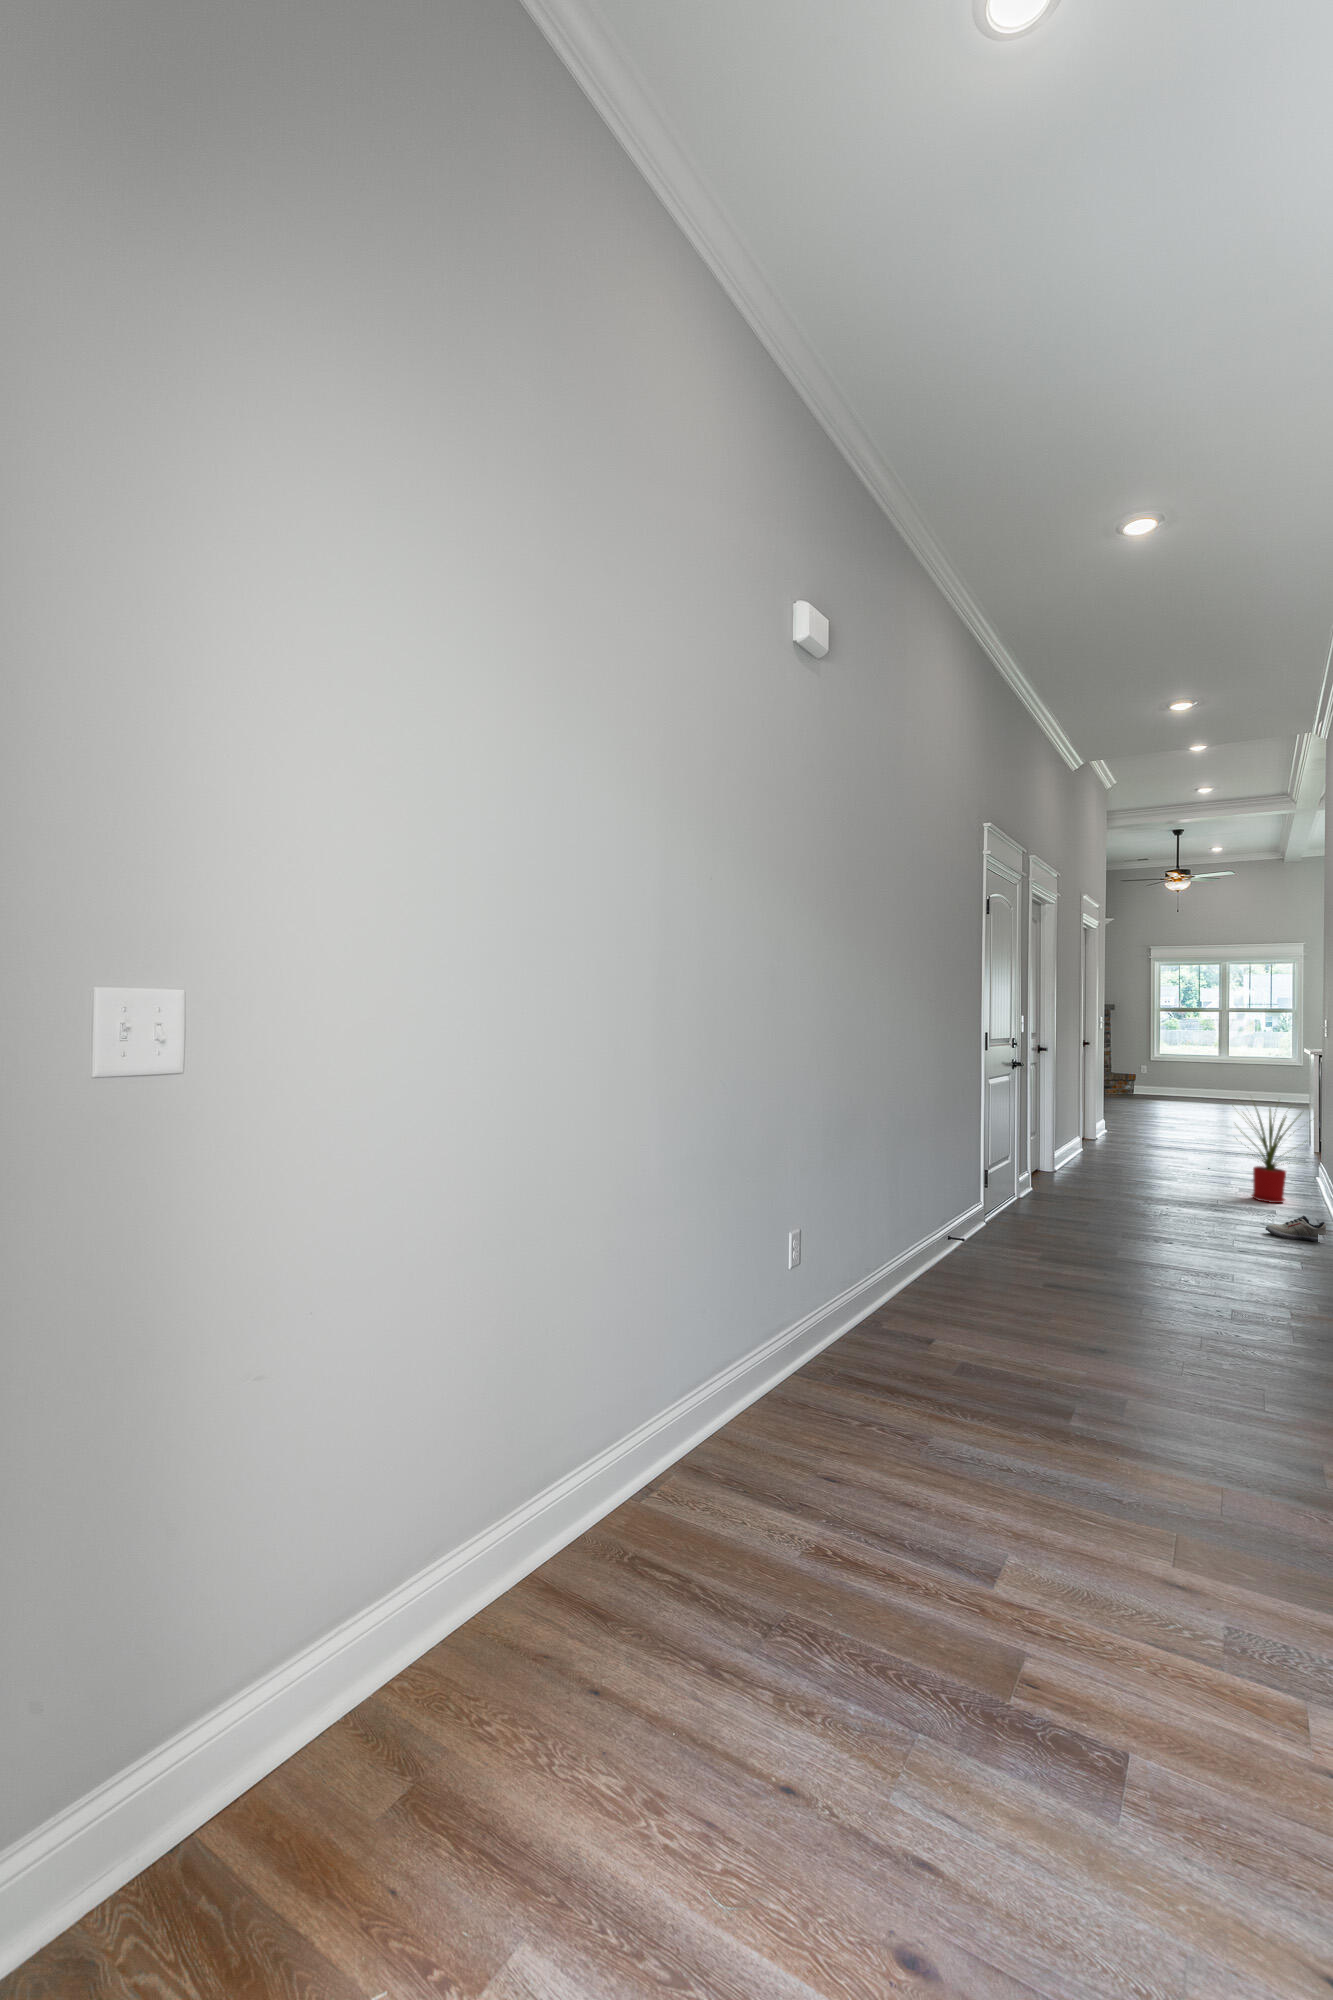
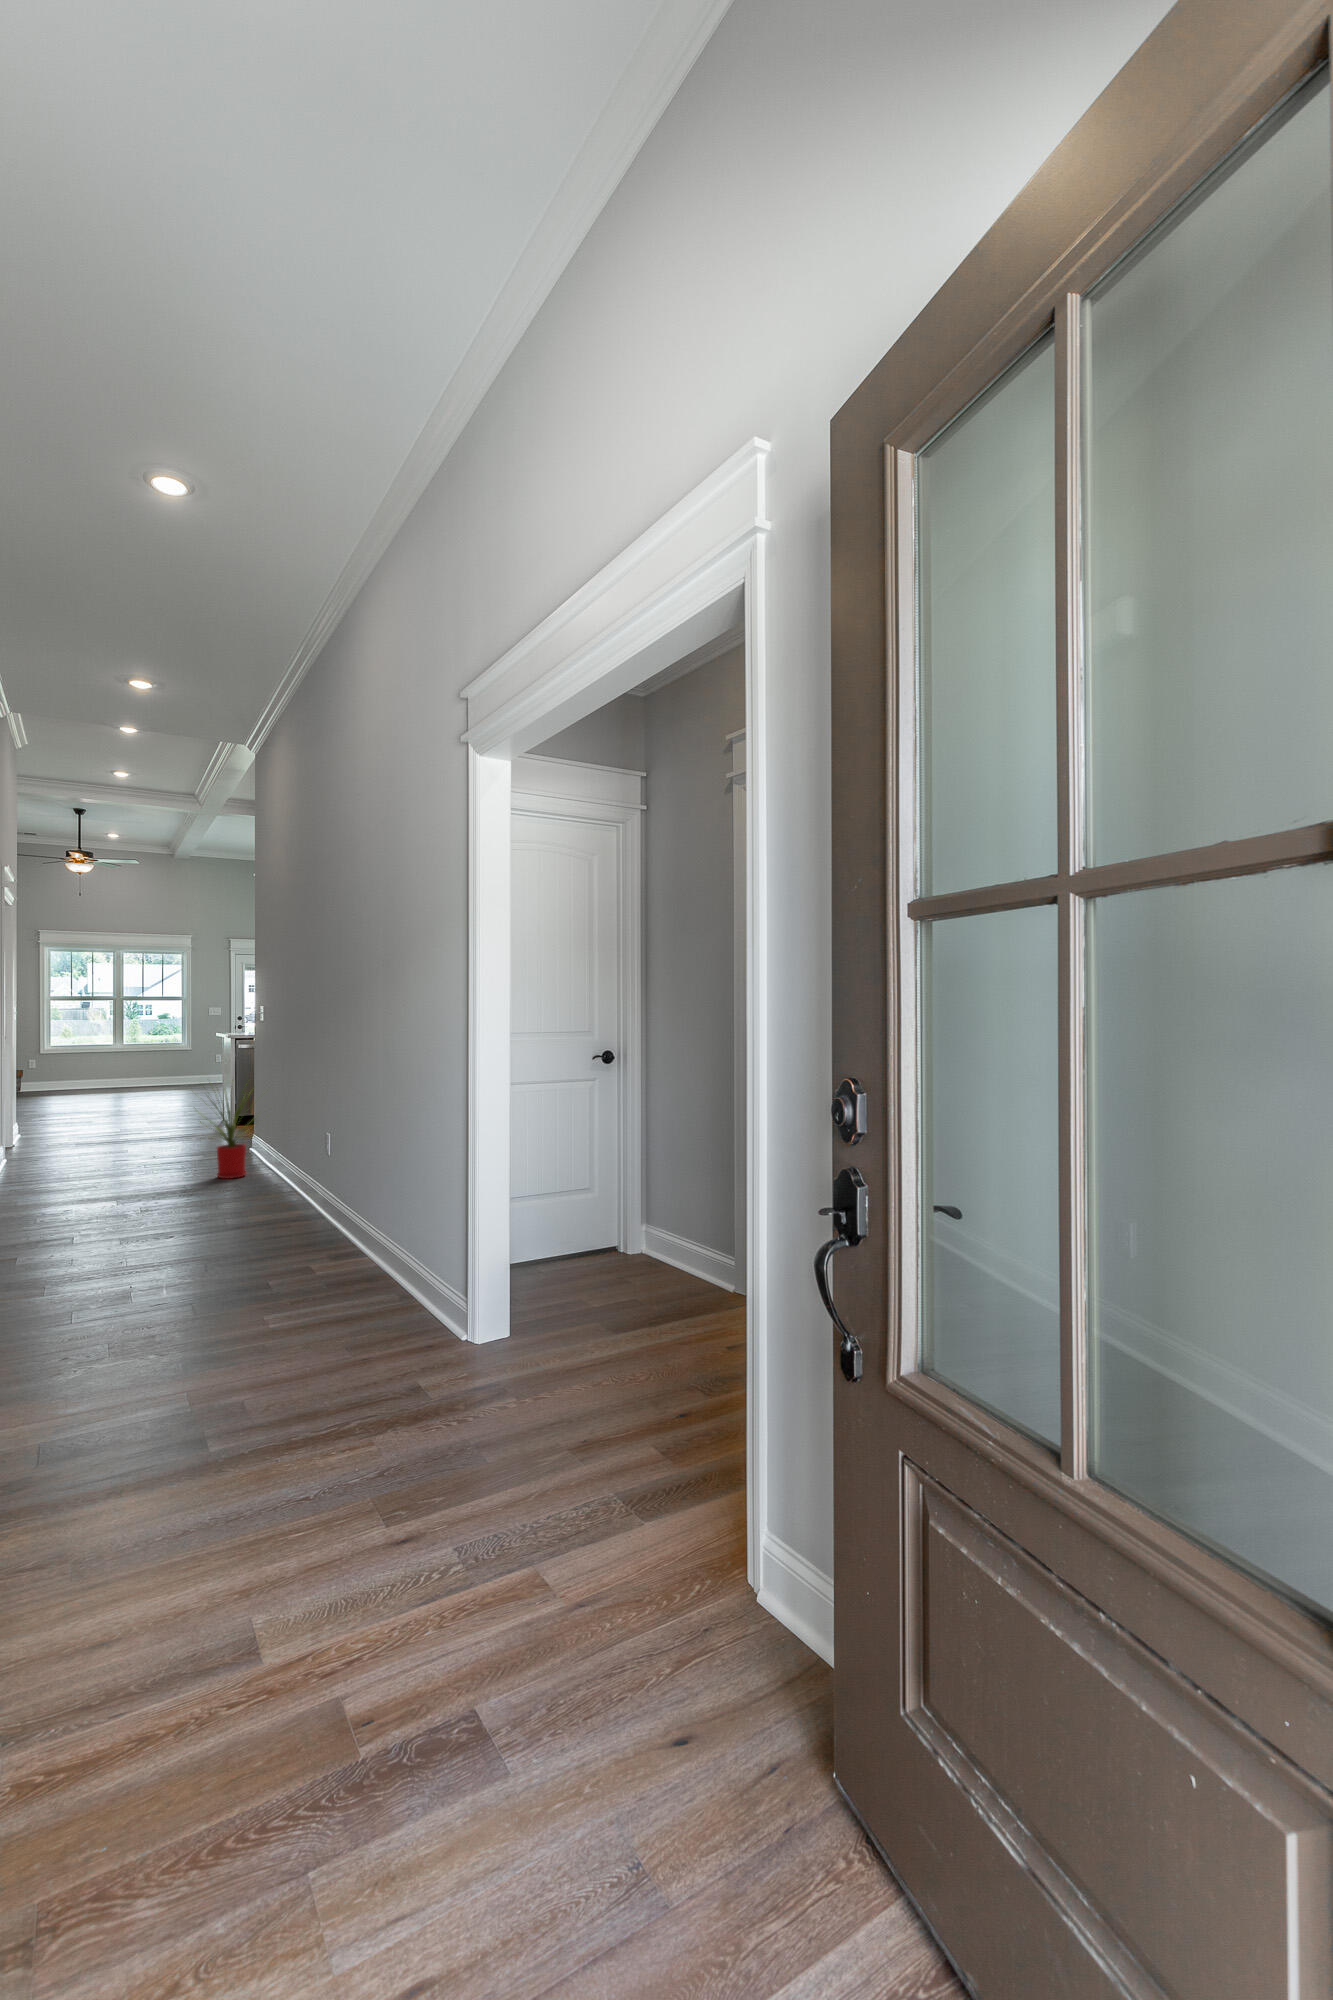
shoe: present [1266,1216,1326,1242] -> none [250,1181,301,1206]

